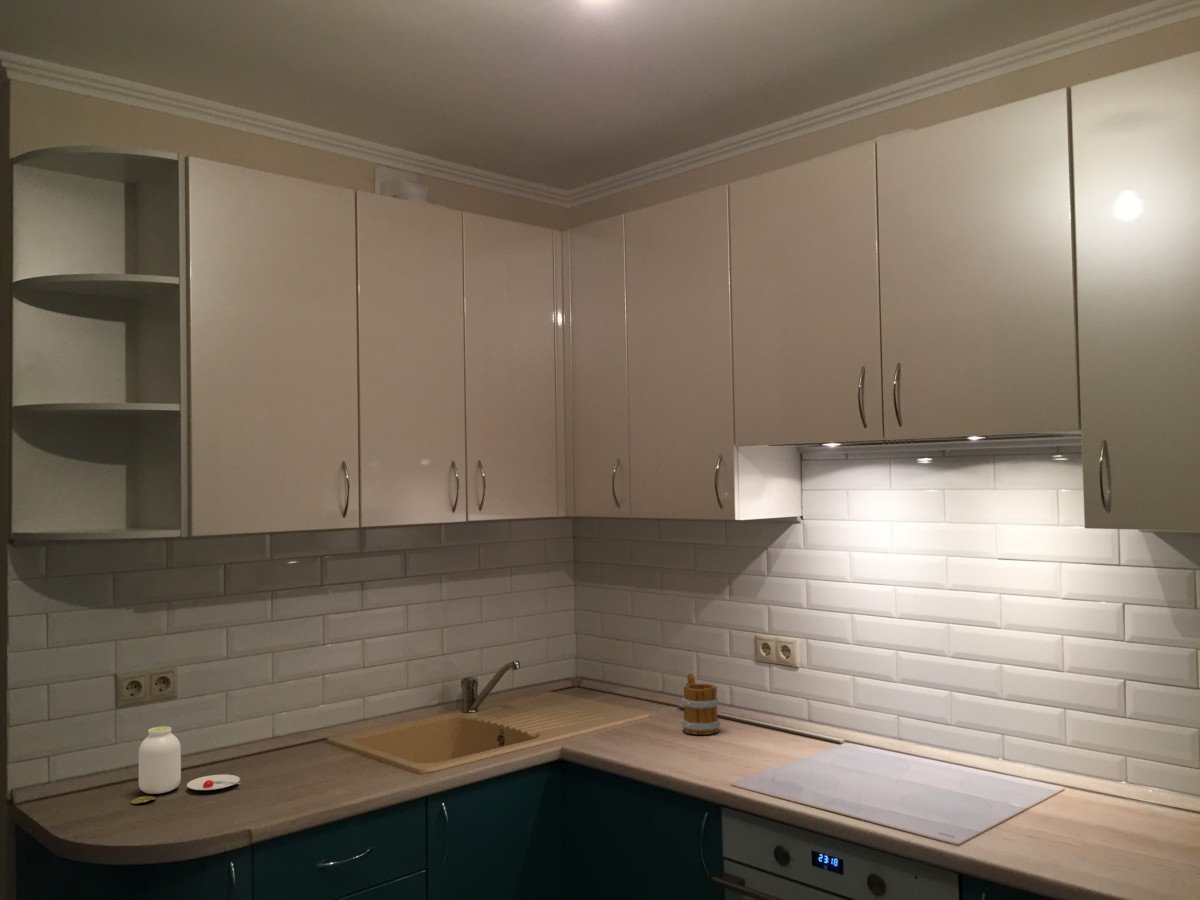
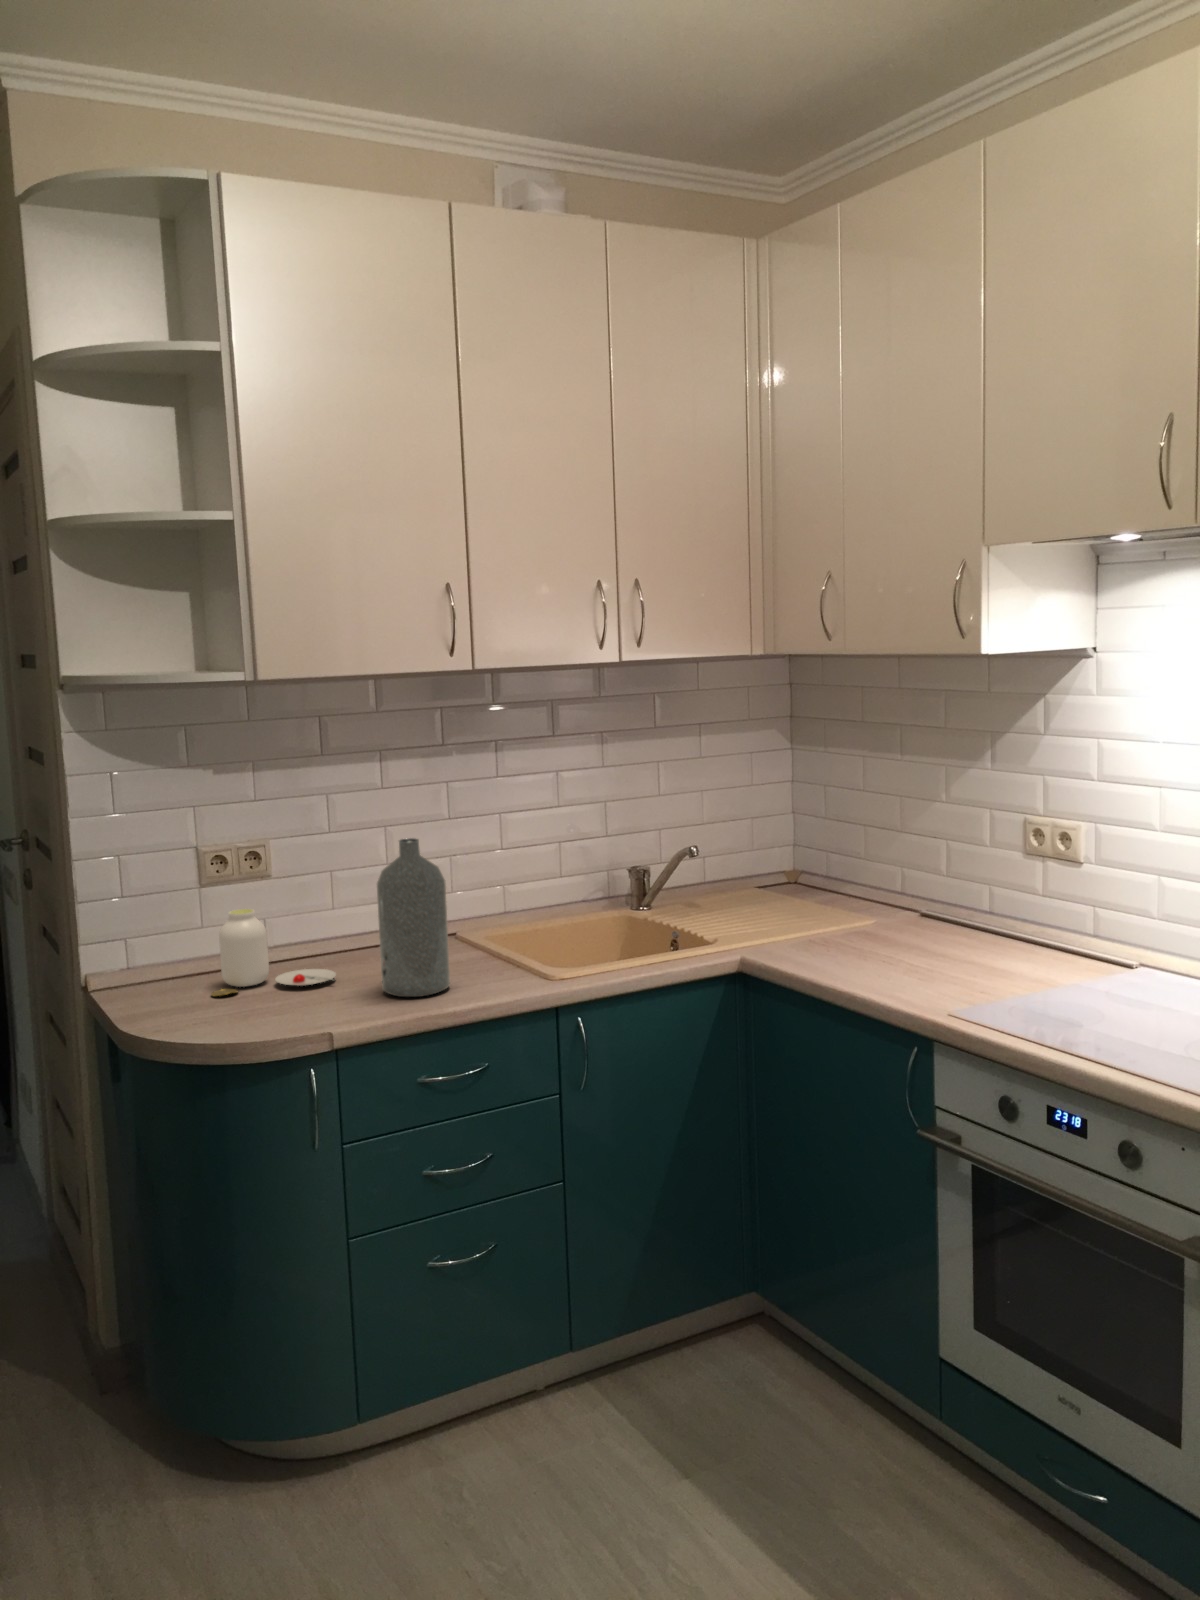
bottle: none [283,664,340,795] -> present [377,838,450,997]
mug: present [681,674,720,735] -> none [910,867,965,949]

